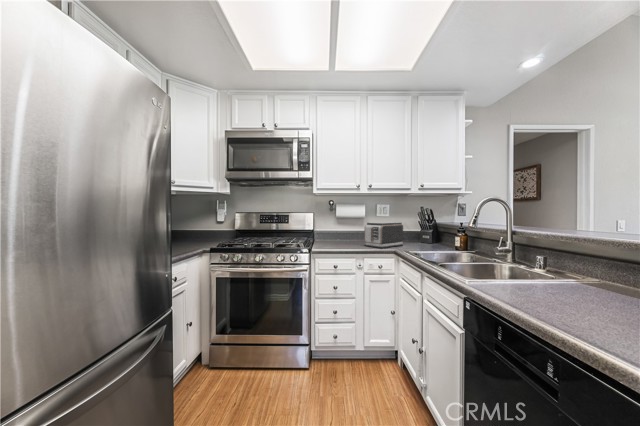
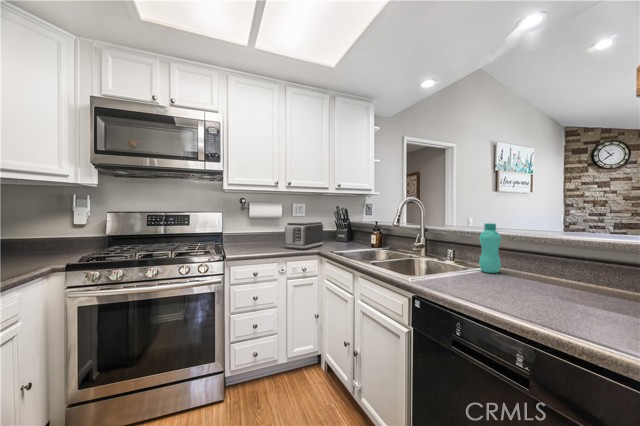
bottle: none [571,226,602,286] -> present [479,223,501,273]

